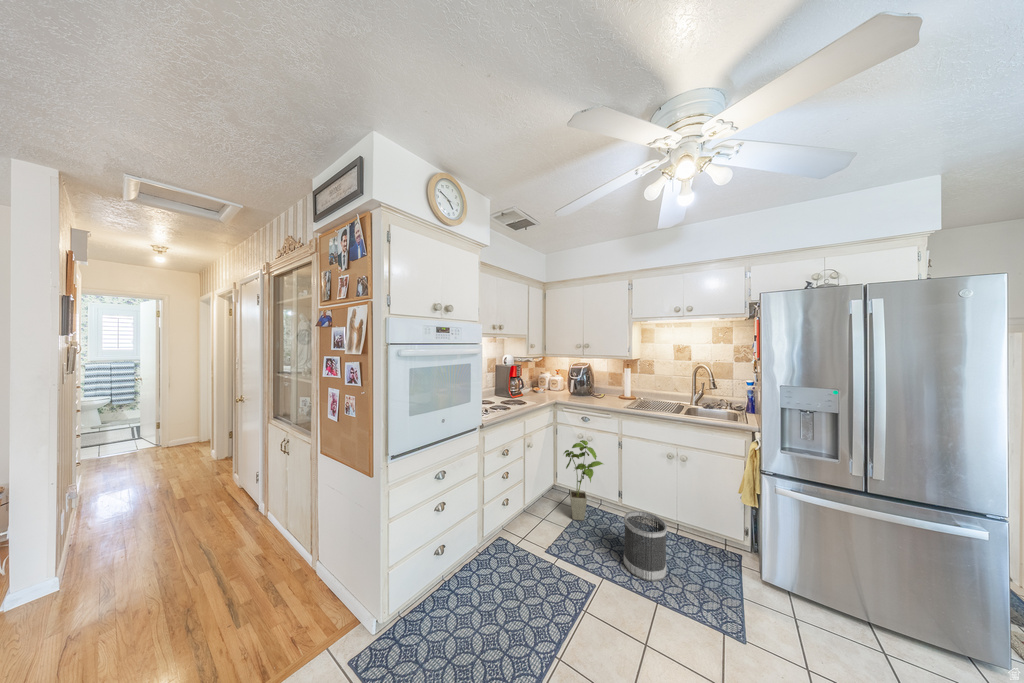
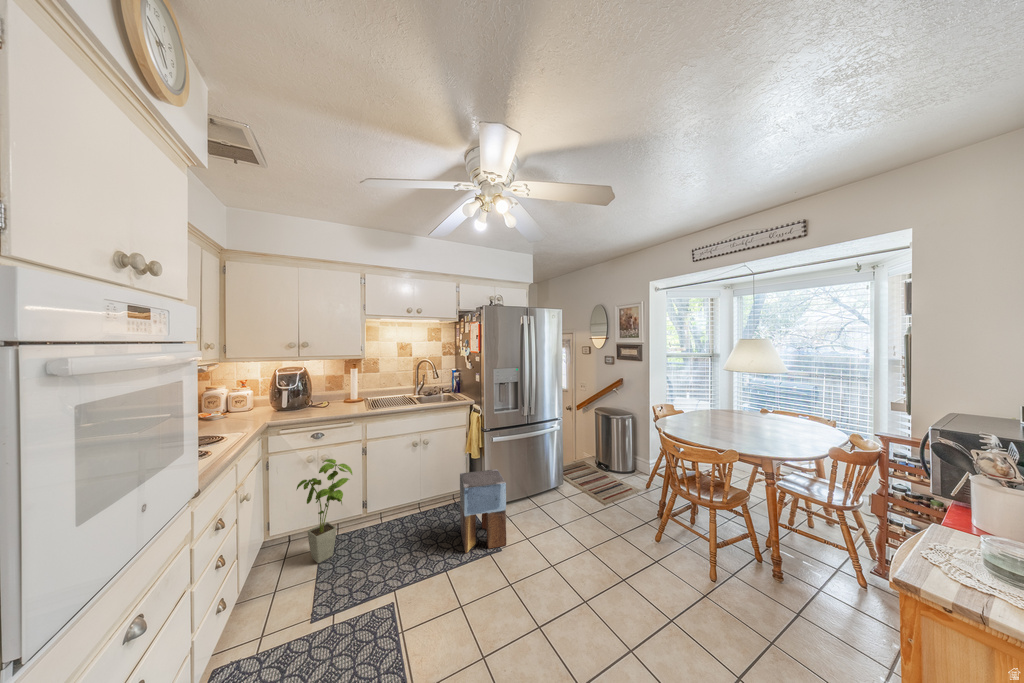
stool: none [692,509,767,640] -> present [460,469,506,553]
wastebasket: present [623,511,667,581] -> none [398,501,438,567]

